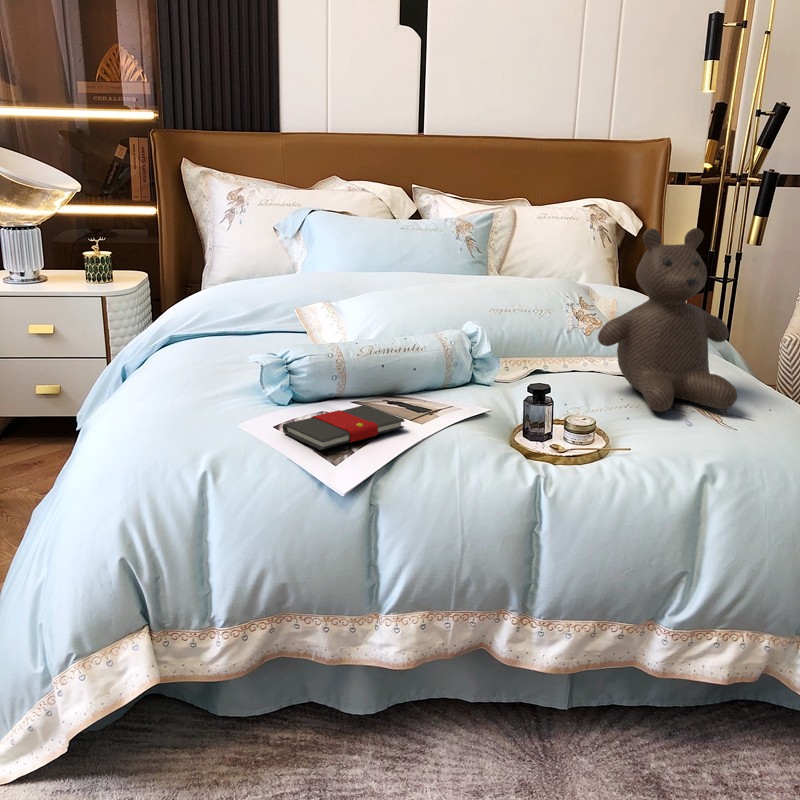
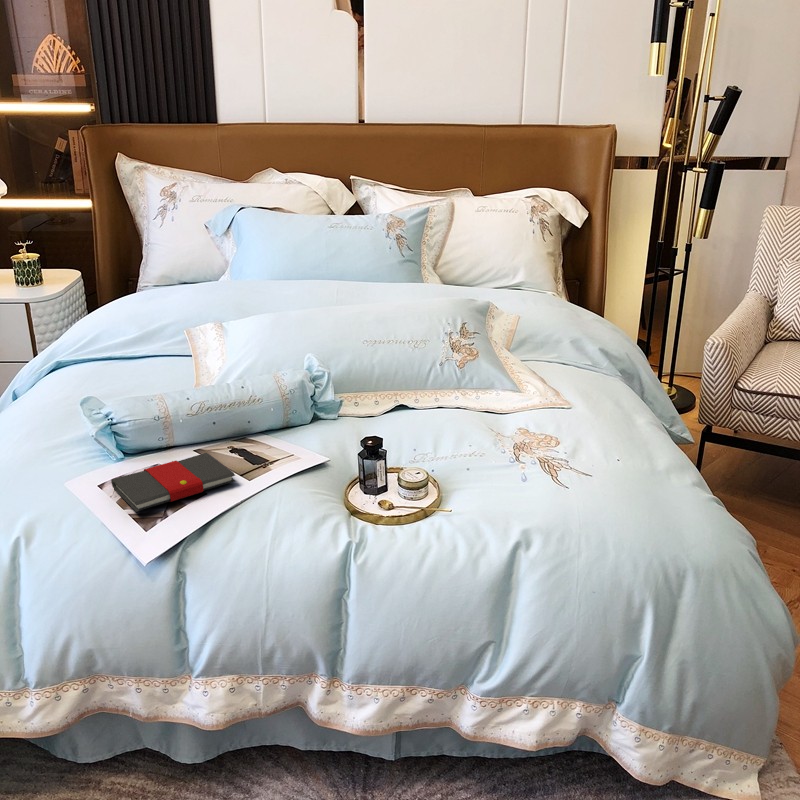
teddy bear: present [598,228,737,412] -> none [456,267,594,460]

